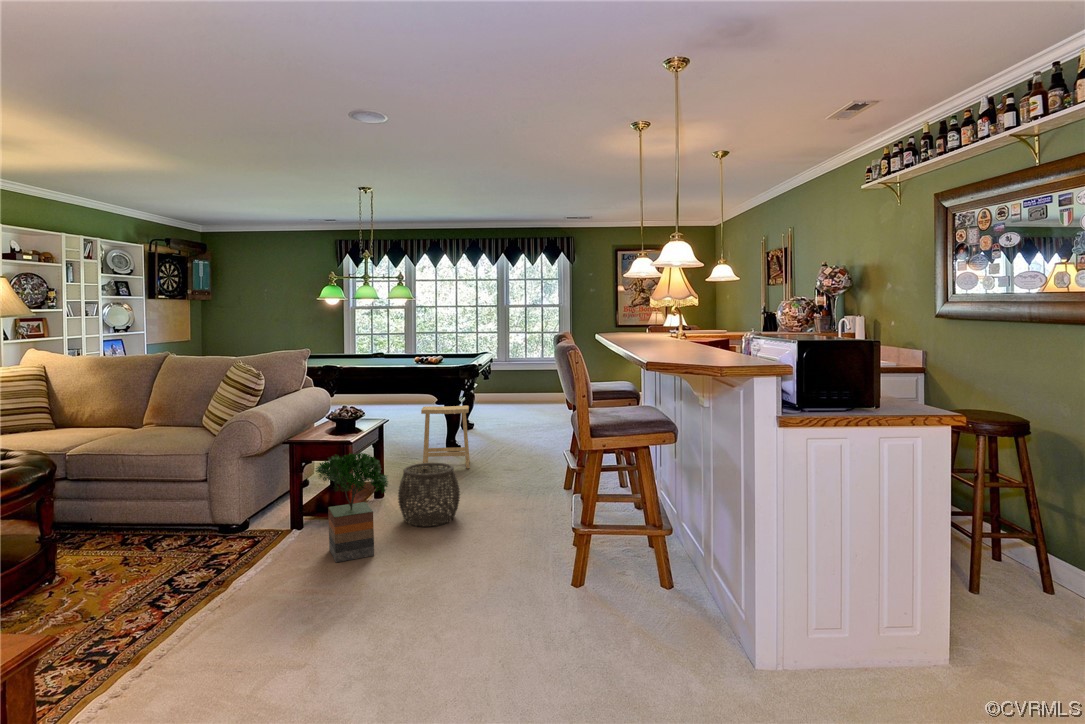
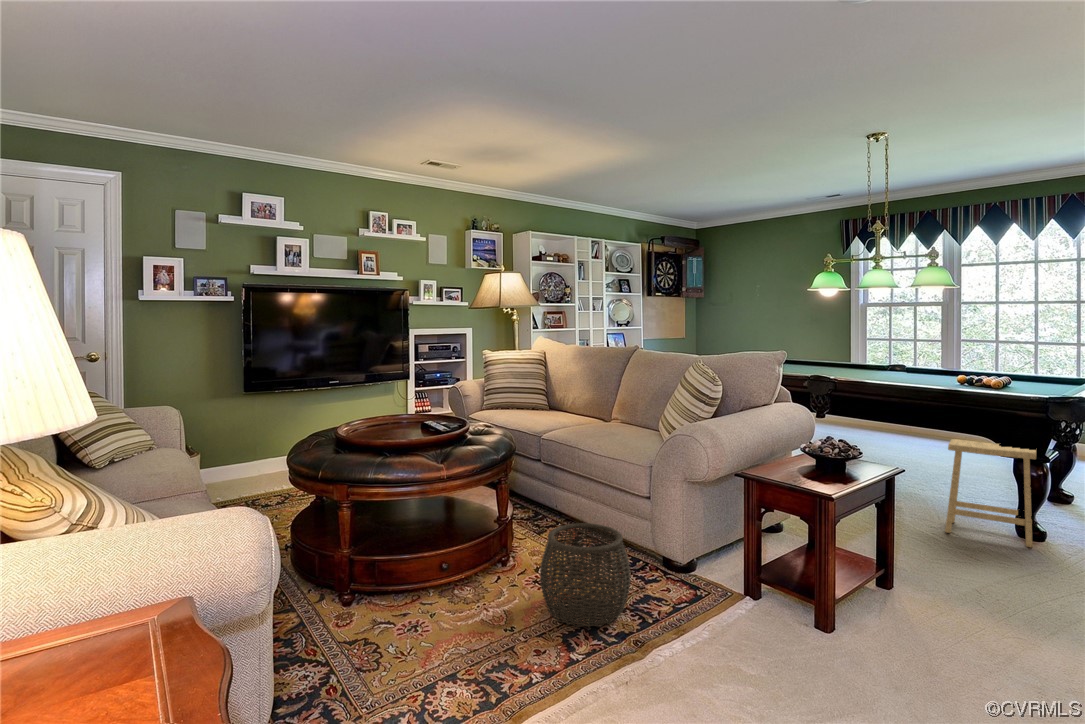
potted tree: present [316,453,388,562] -> none [769,504,887,676]
woven basket: present [398,463,460,527] -> present [540,523,631,628]

